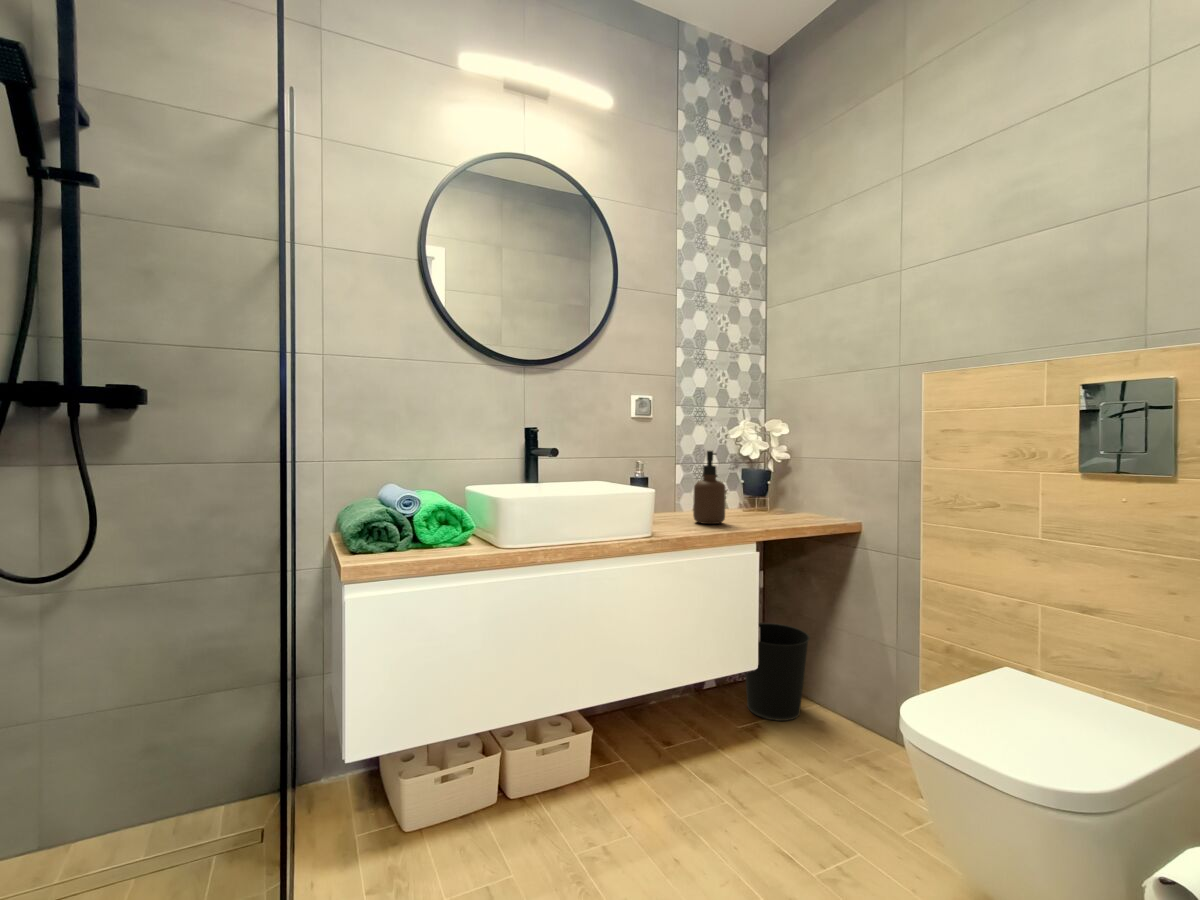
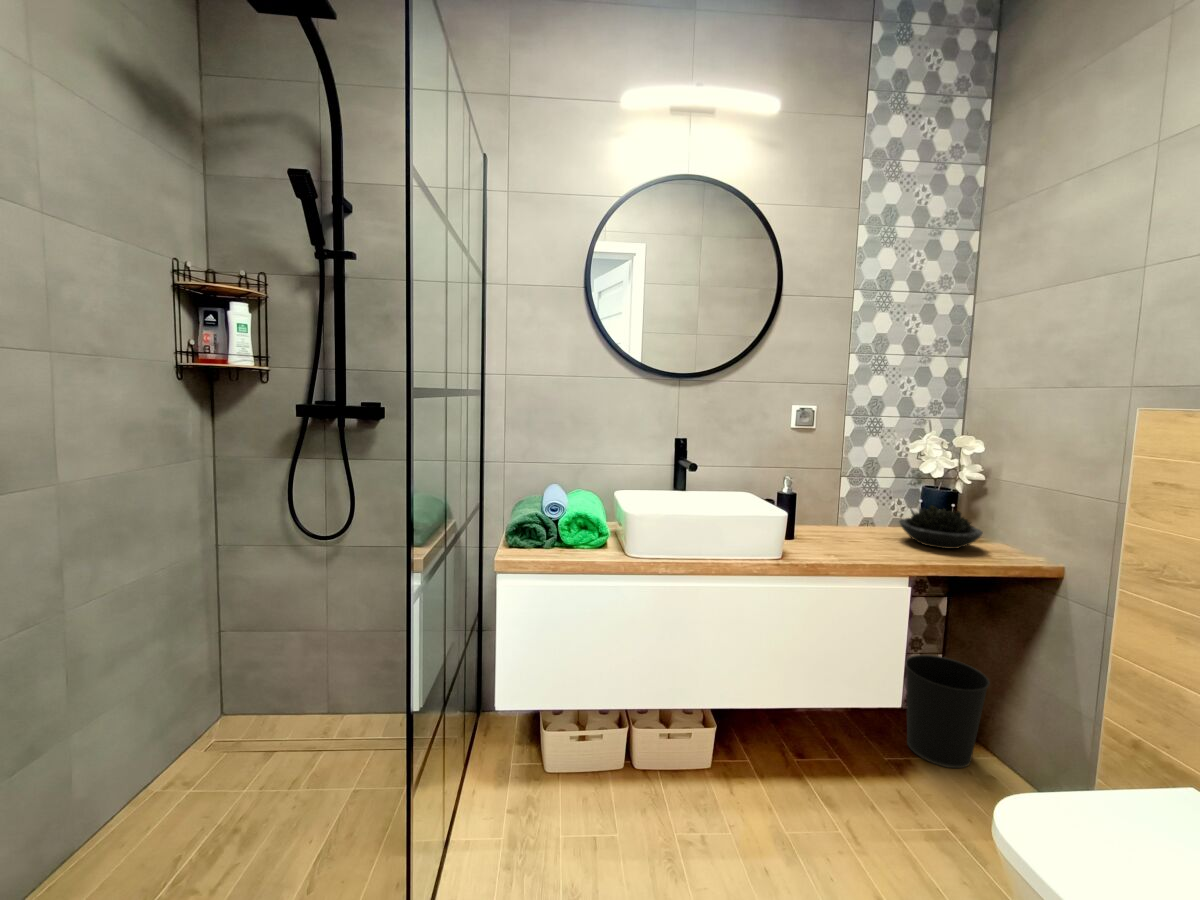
soap dispenser: present [693,451,726,524] -> none [844,472,882,550]
succulent plant: none [731,481,799,518] -> present [899,505,983,549]

